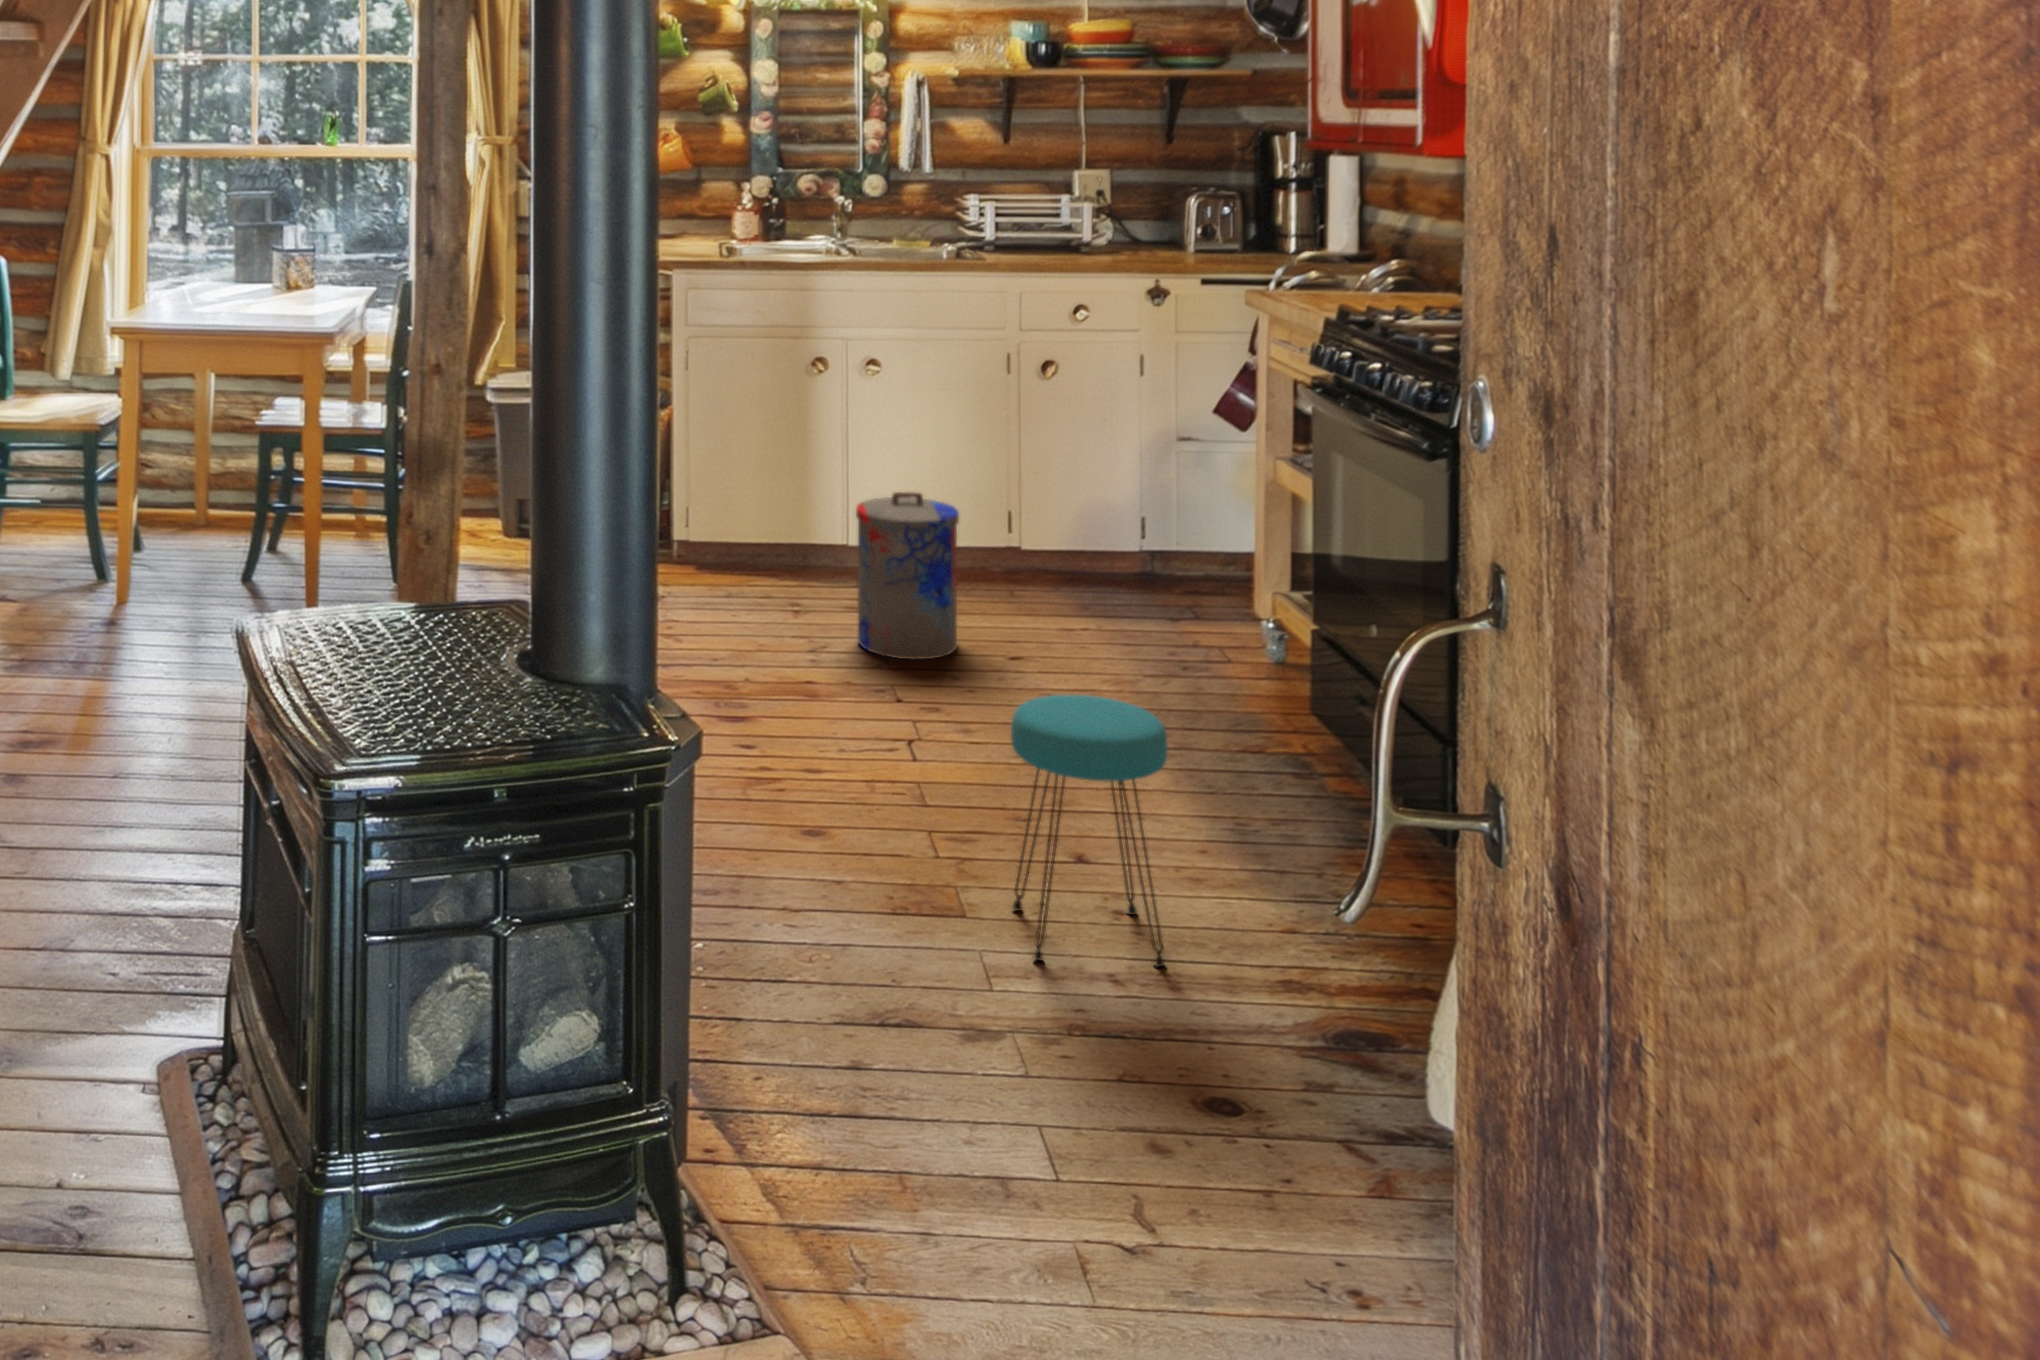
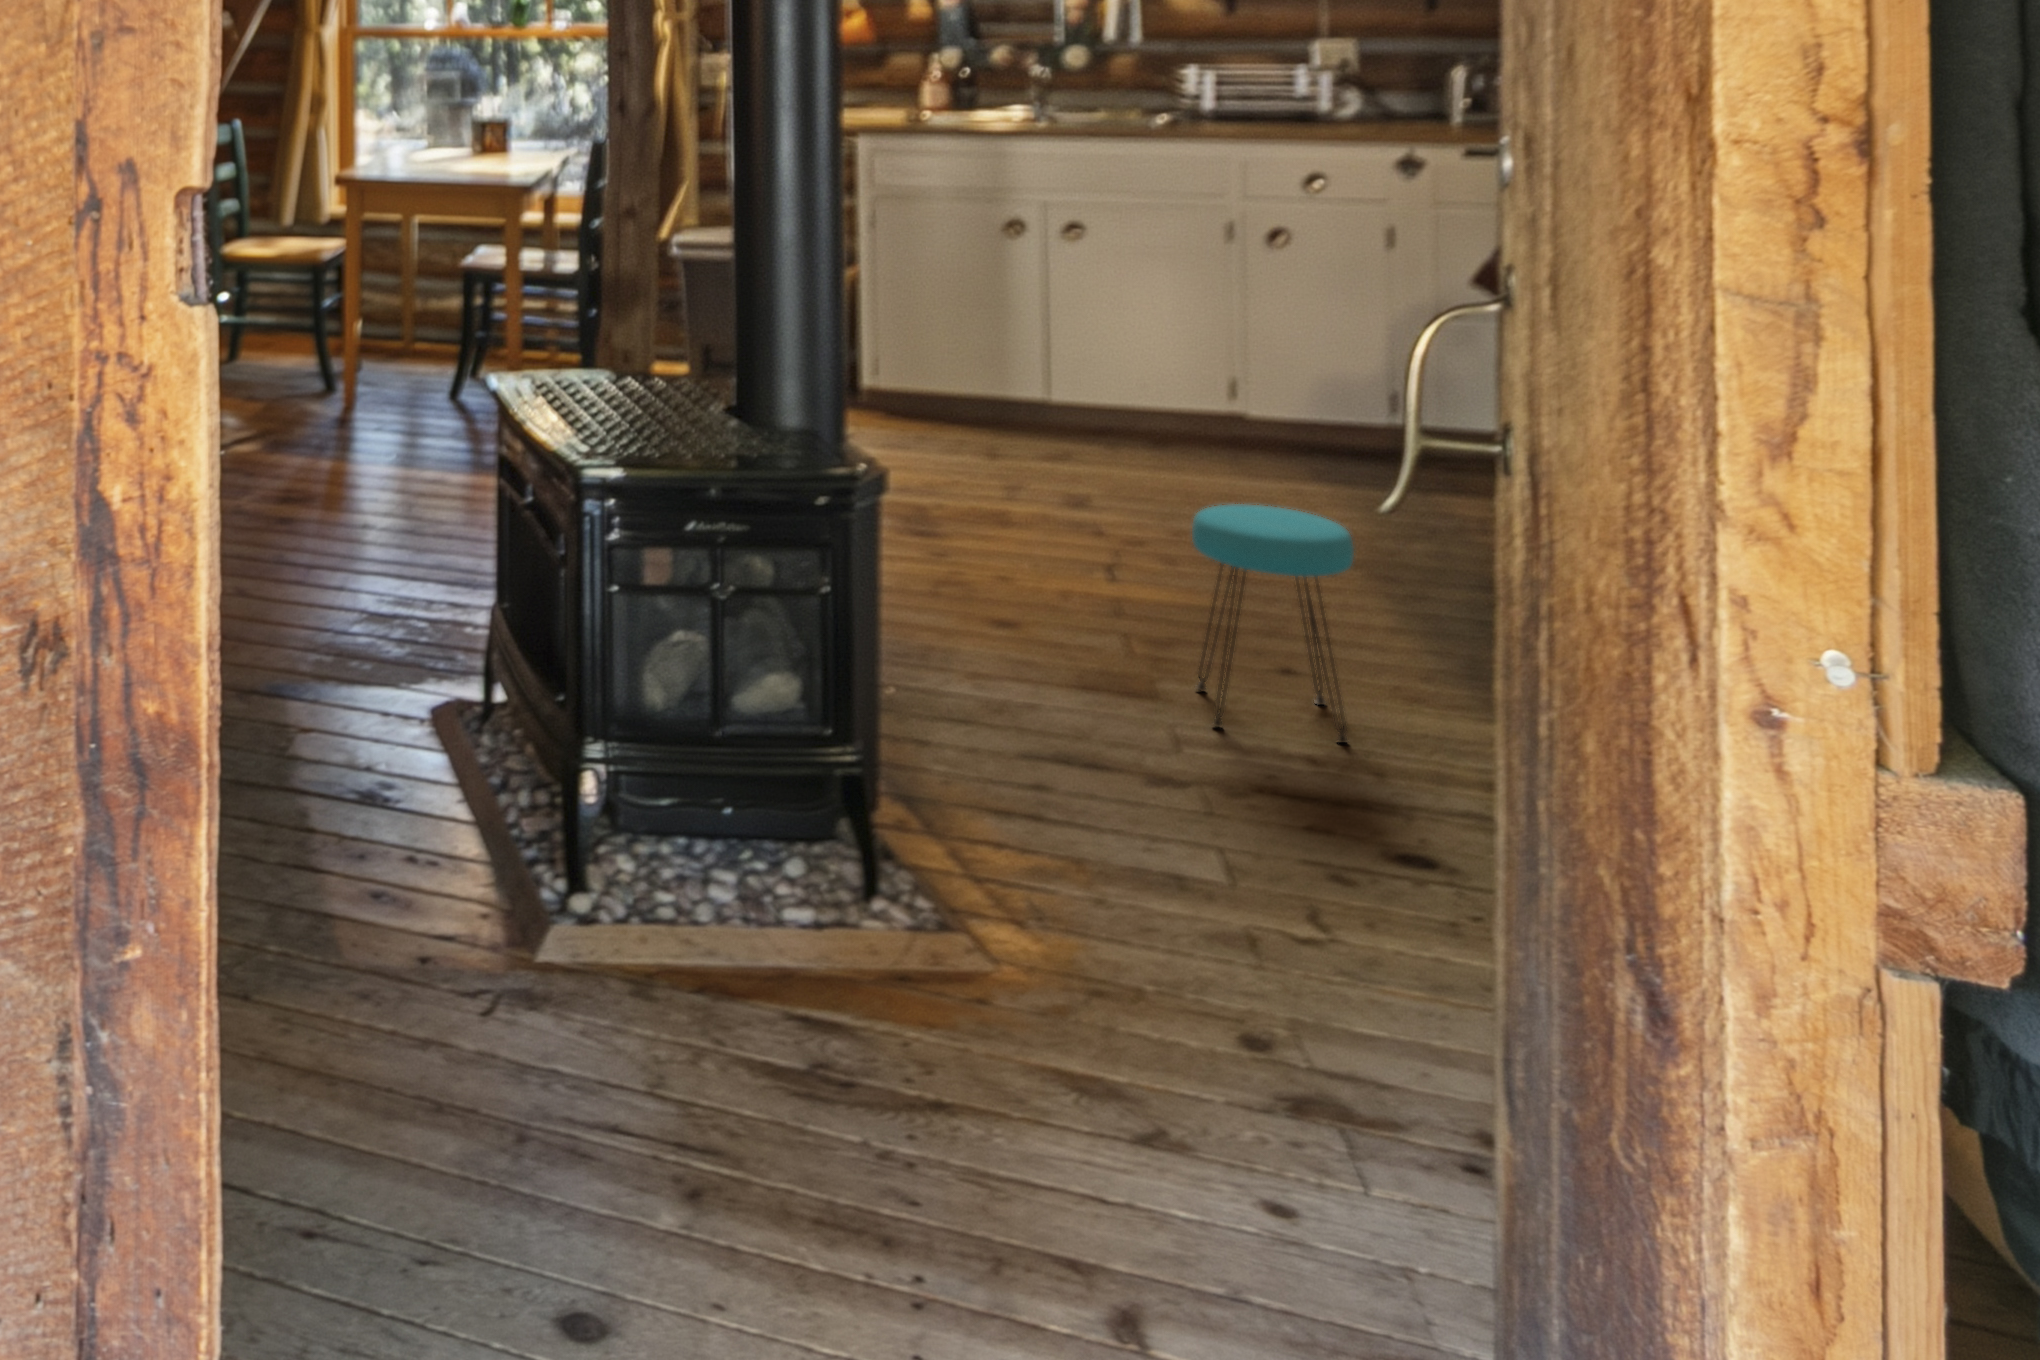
trash can: present [856,492,959,660] -> none [1053,343,1163,499]

